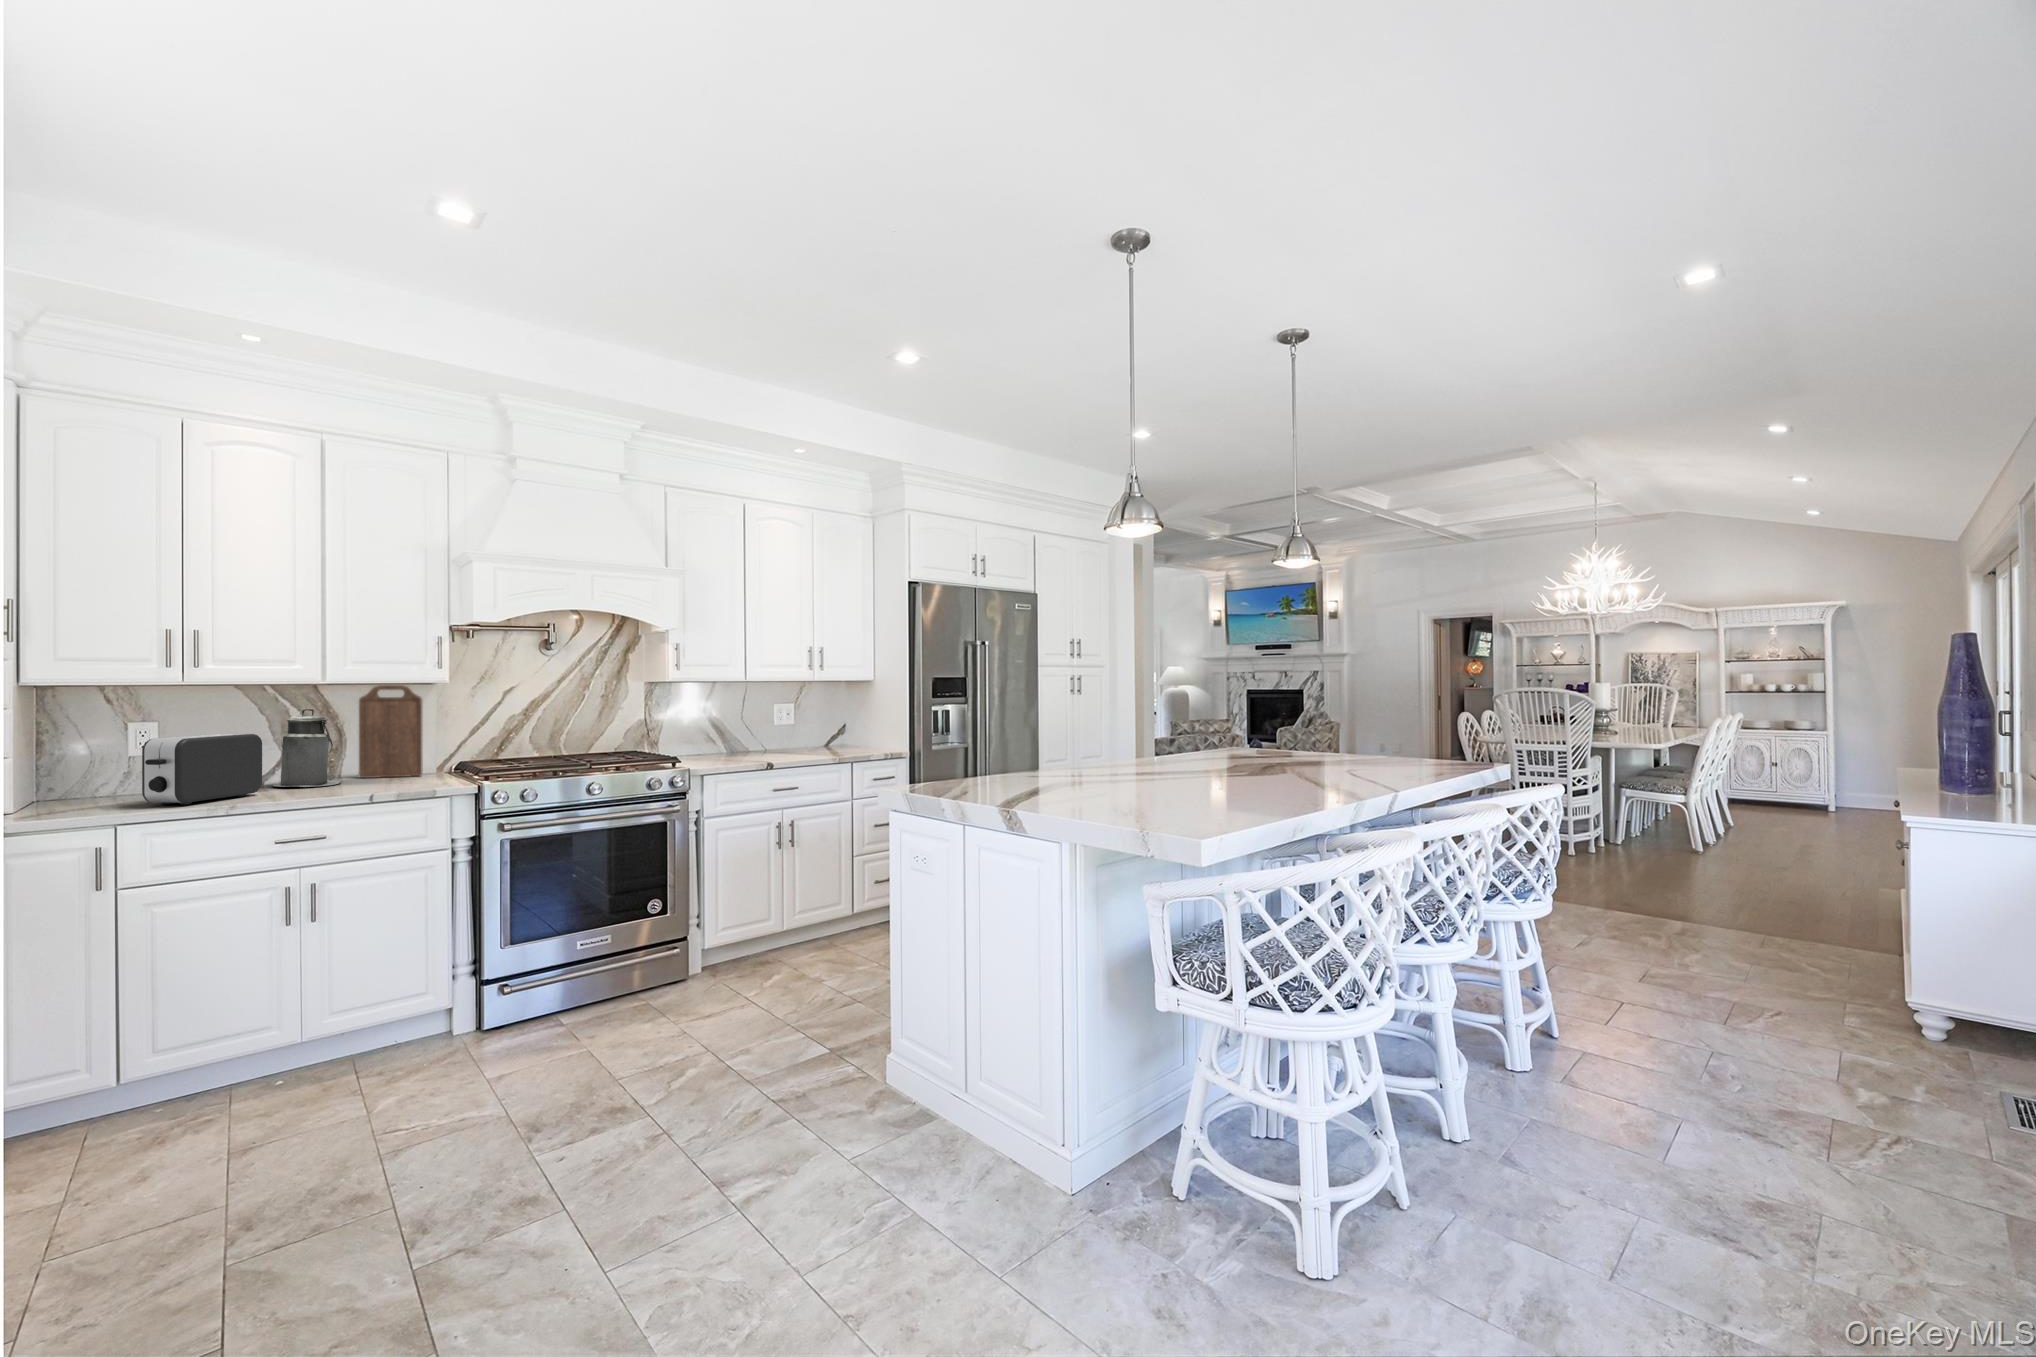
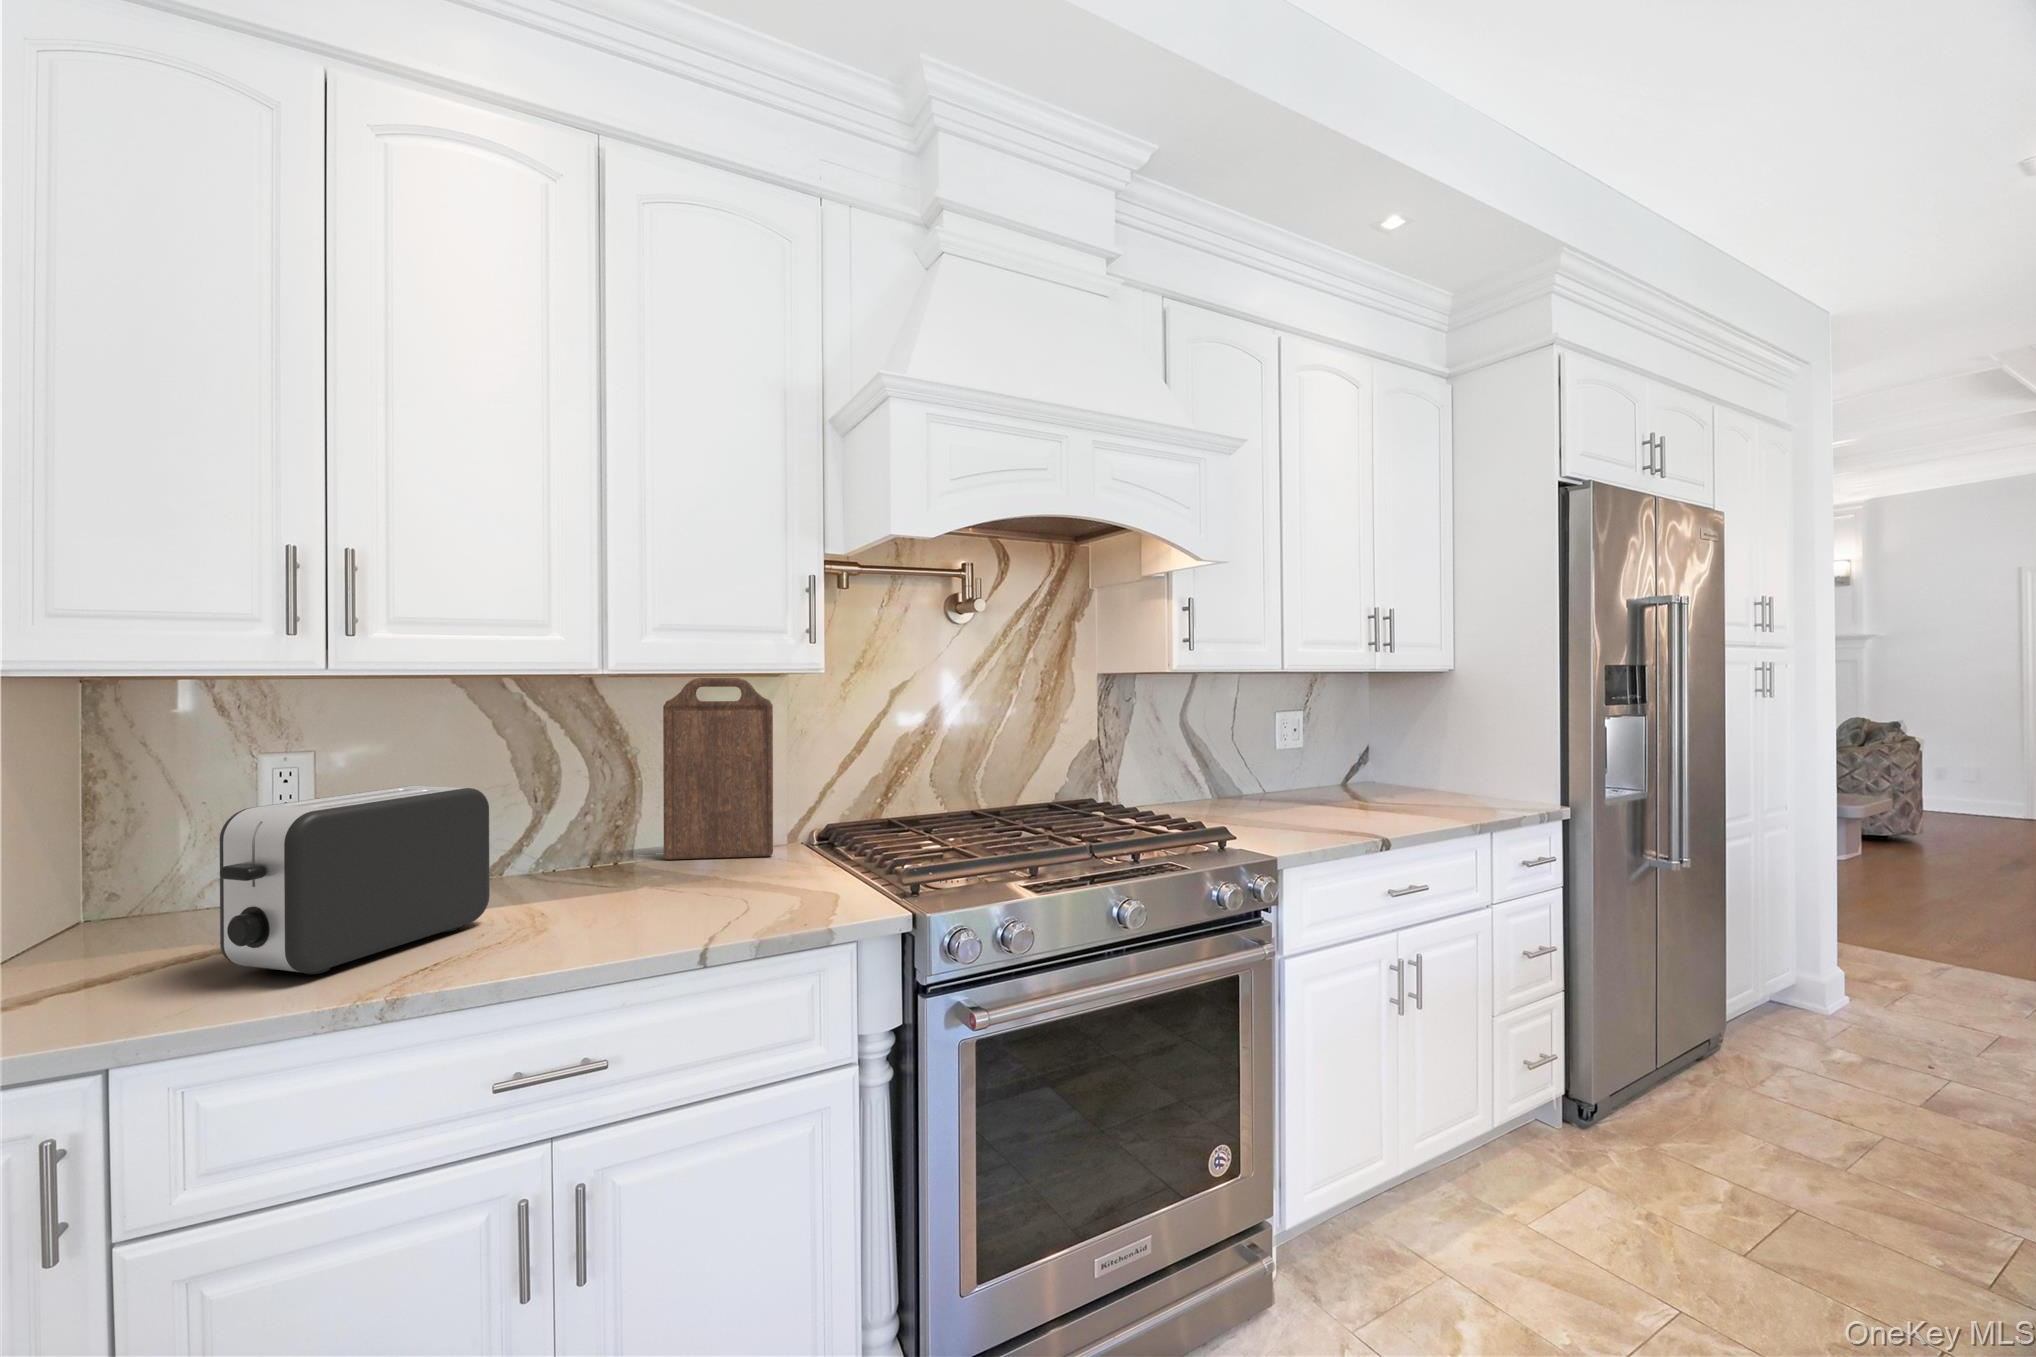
canister: present [273,709,340,787] -> none [512,727,636,894]

